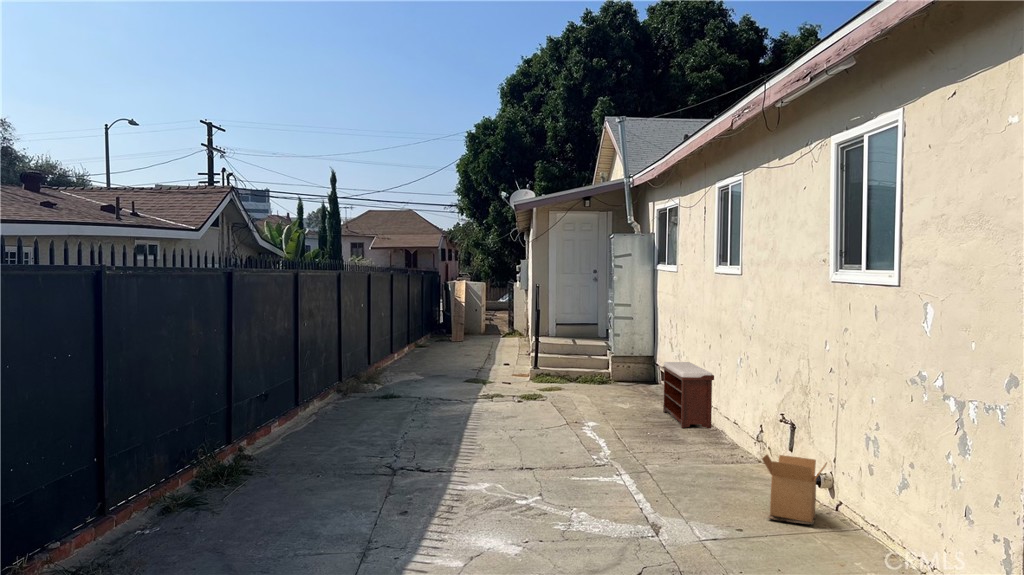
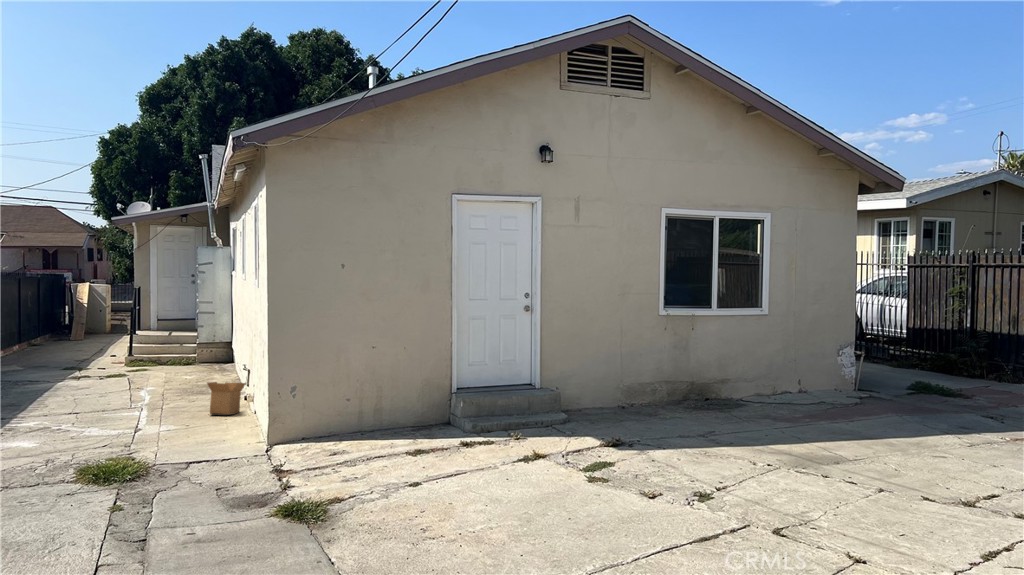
bench: present [662,362,714,429] -> none [212,341,237,385]

